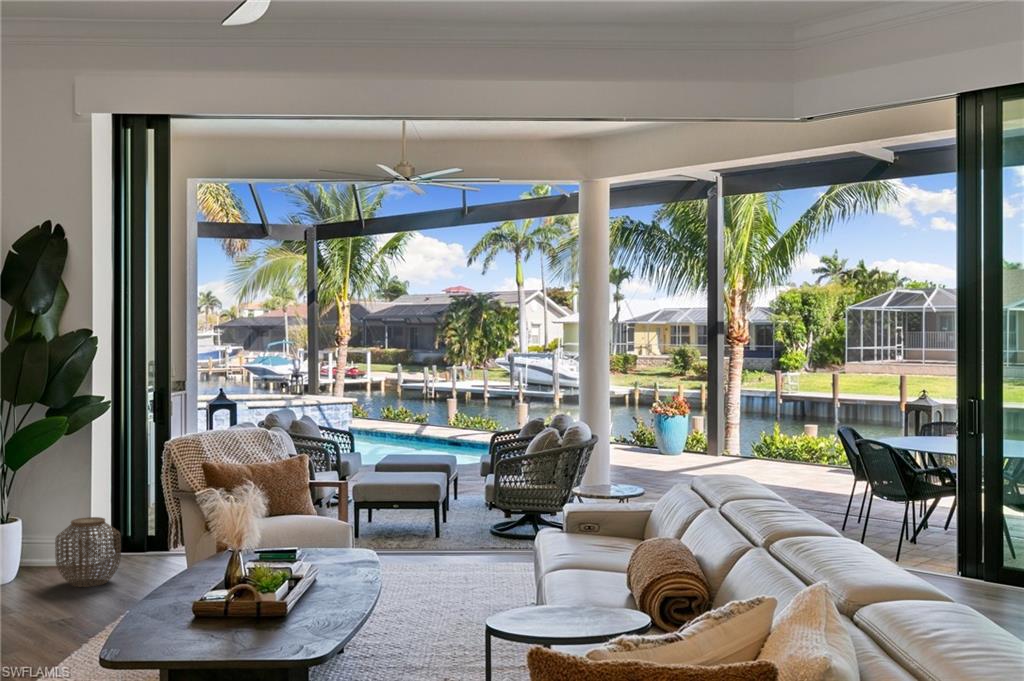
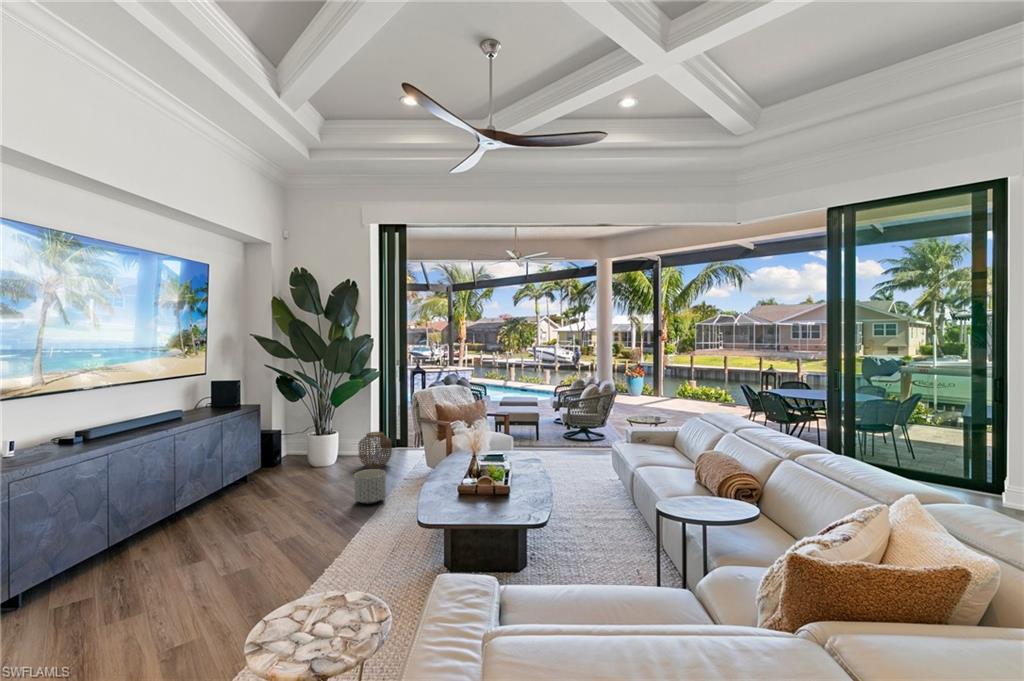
planter: none [16,580,77,642] -> present [354,469,386,504]

